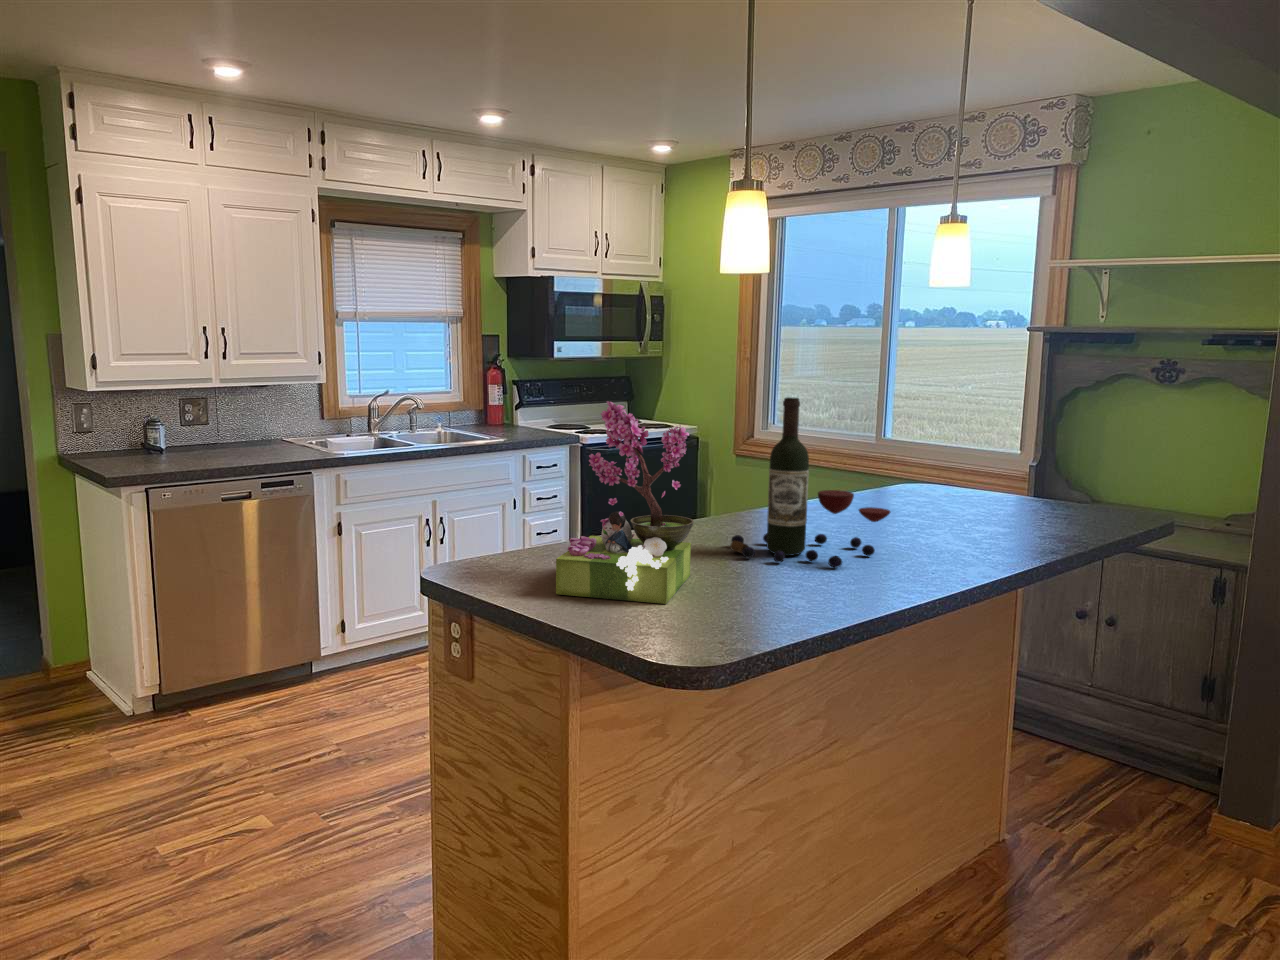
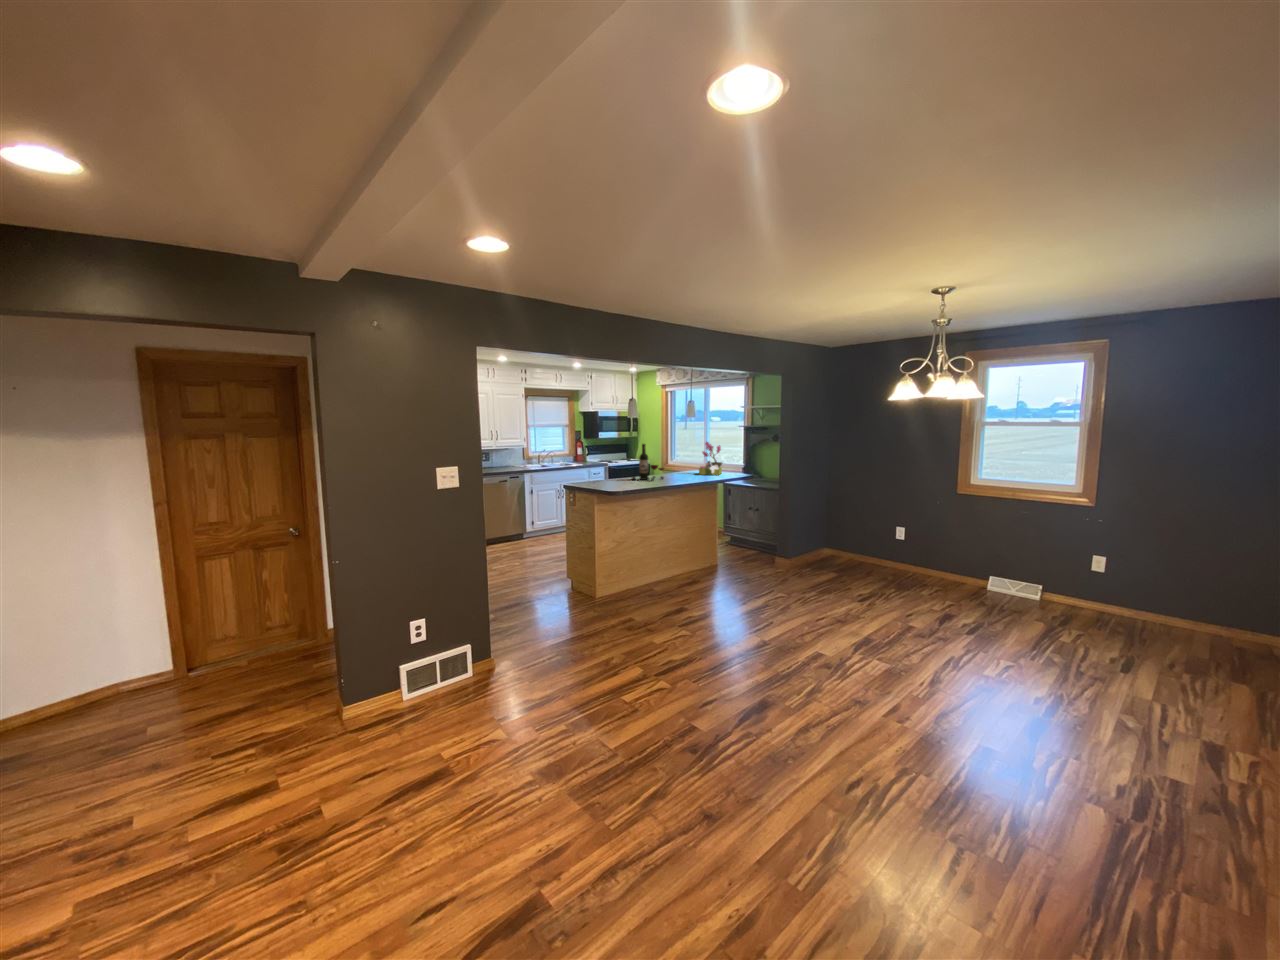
flower arrangement: present [556,401,694,604] -> present [699,442,722,475]

